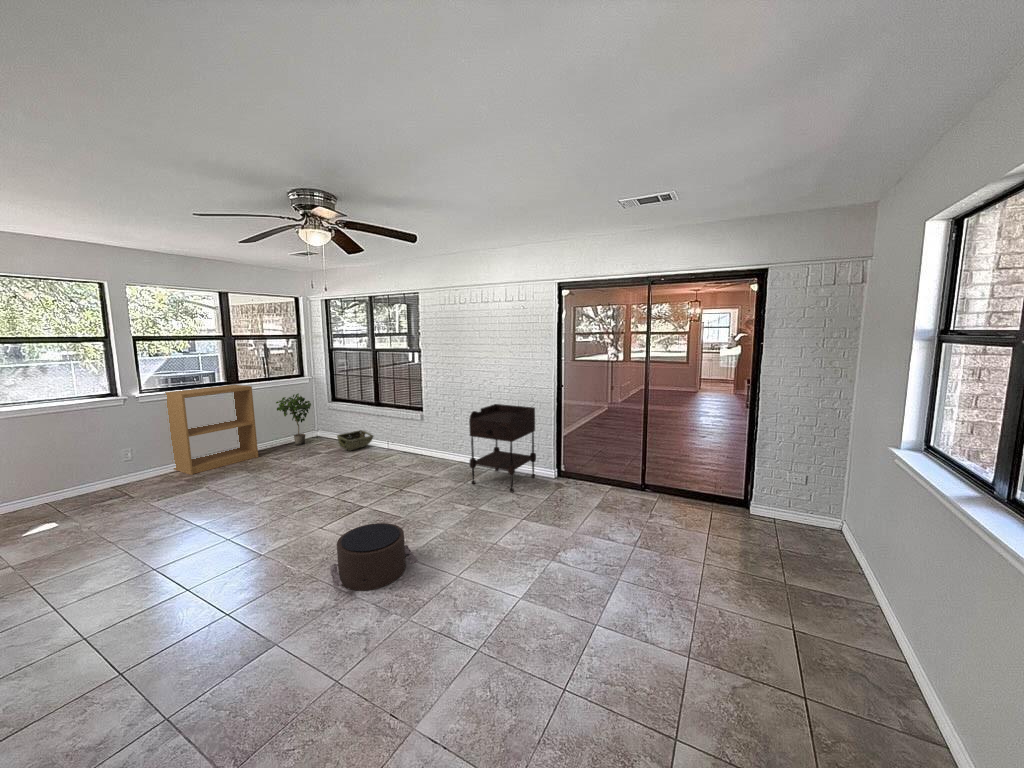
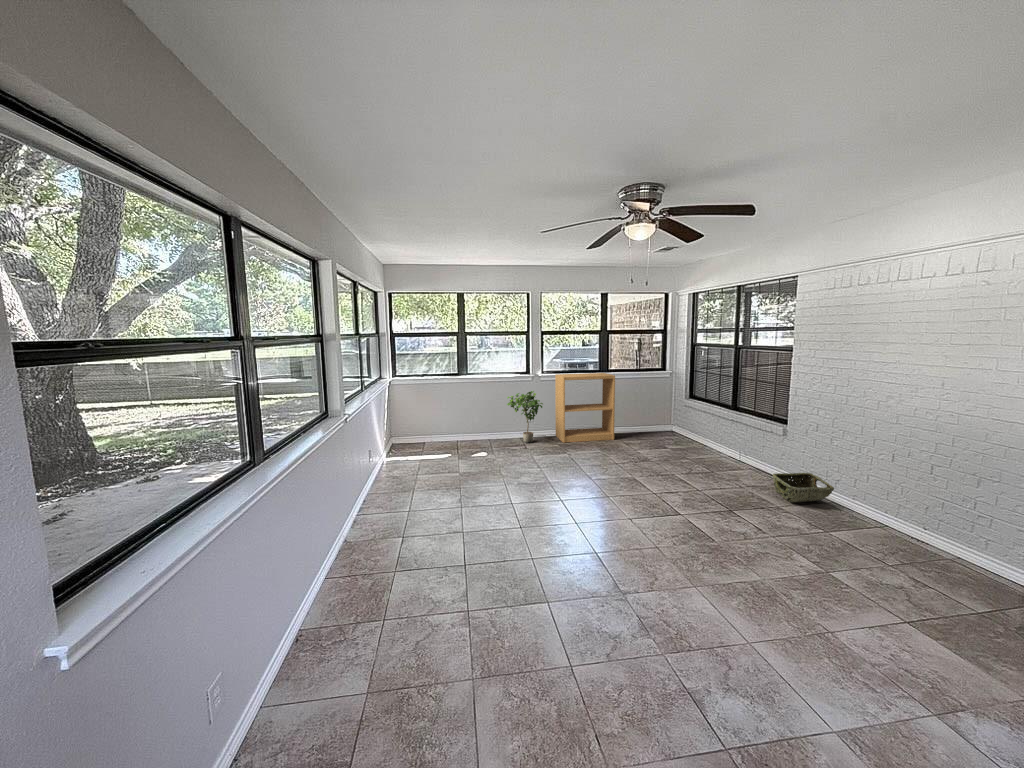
potted plant: present [276,393,311,445] -> present [507,391,543,443]
side table: present [469,404,536,492] -> none [834,433,983,572]
woven basket: present [337,430,373,451] -> present [773,473,834,502]
pouf: present [330,523,418,591] -> none [610,532,703,606]

